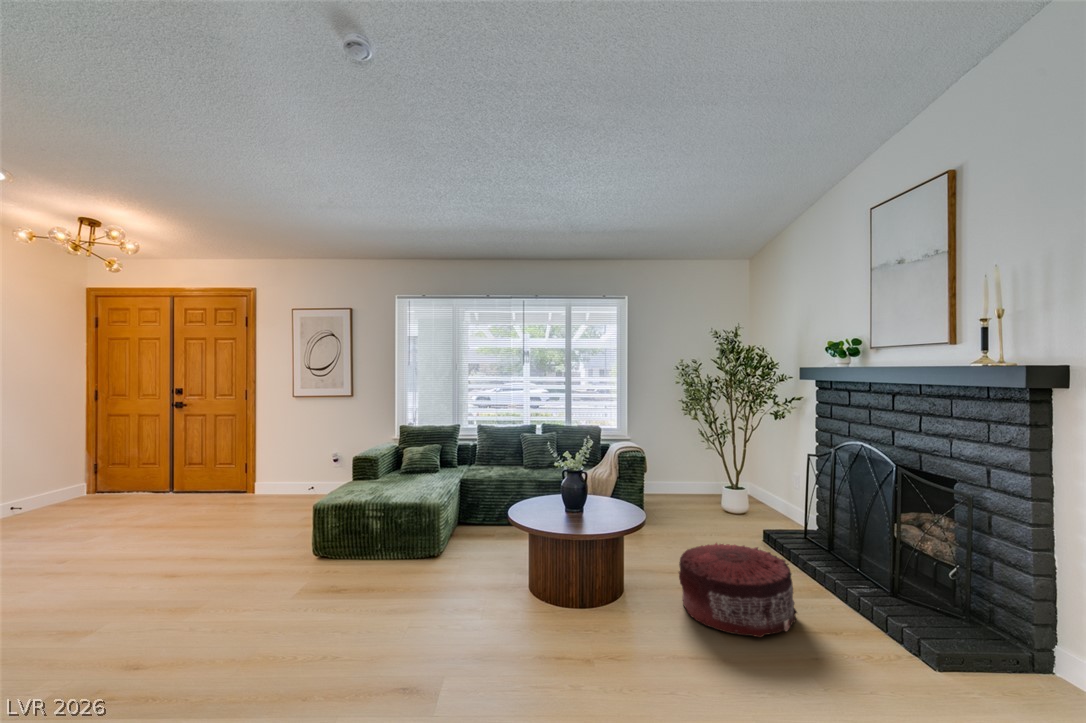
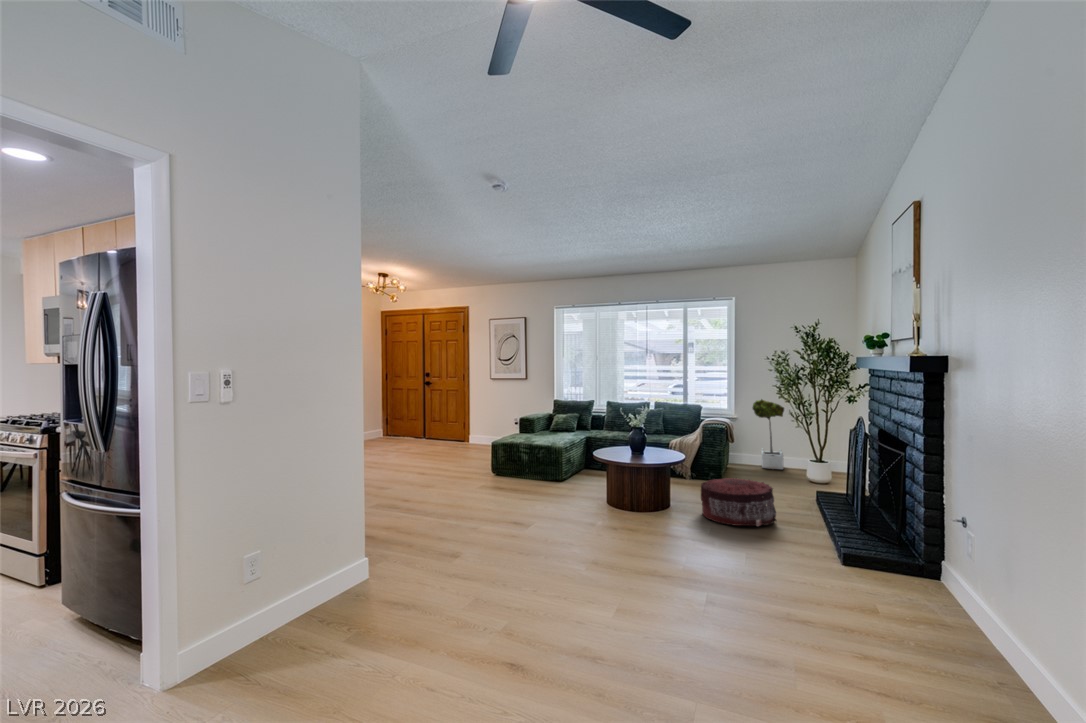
potted tree: none [660,417,698,502] -> present [752,399,784,469]

